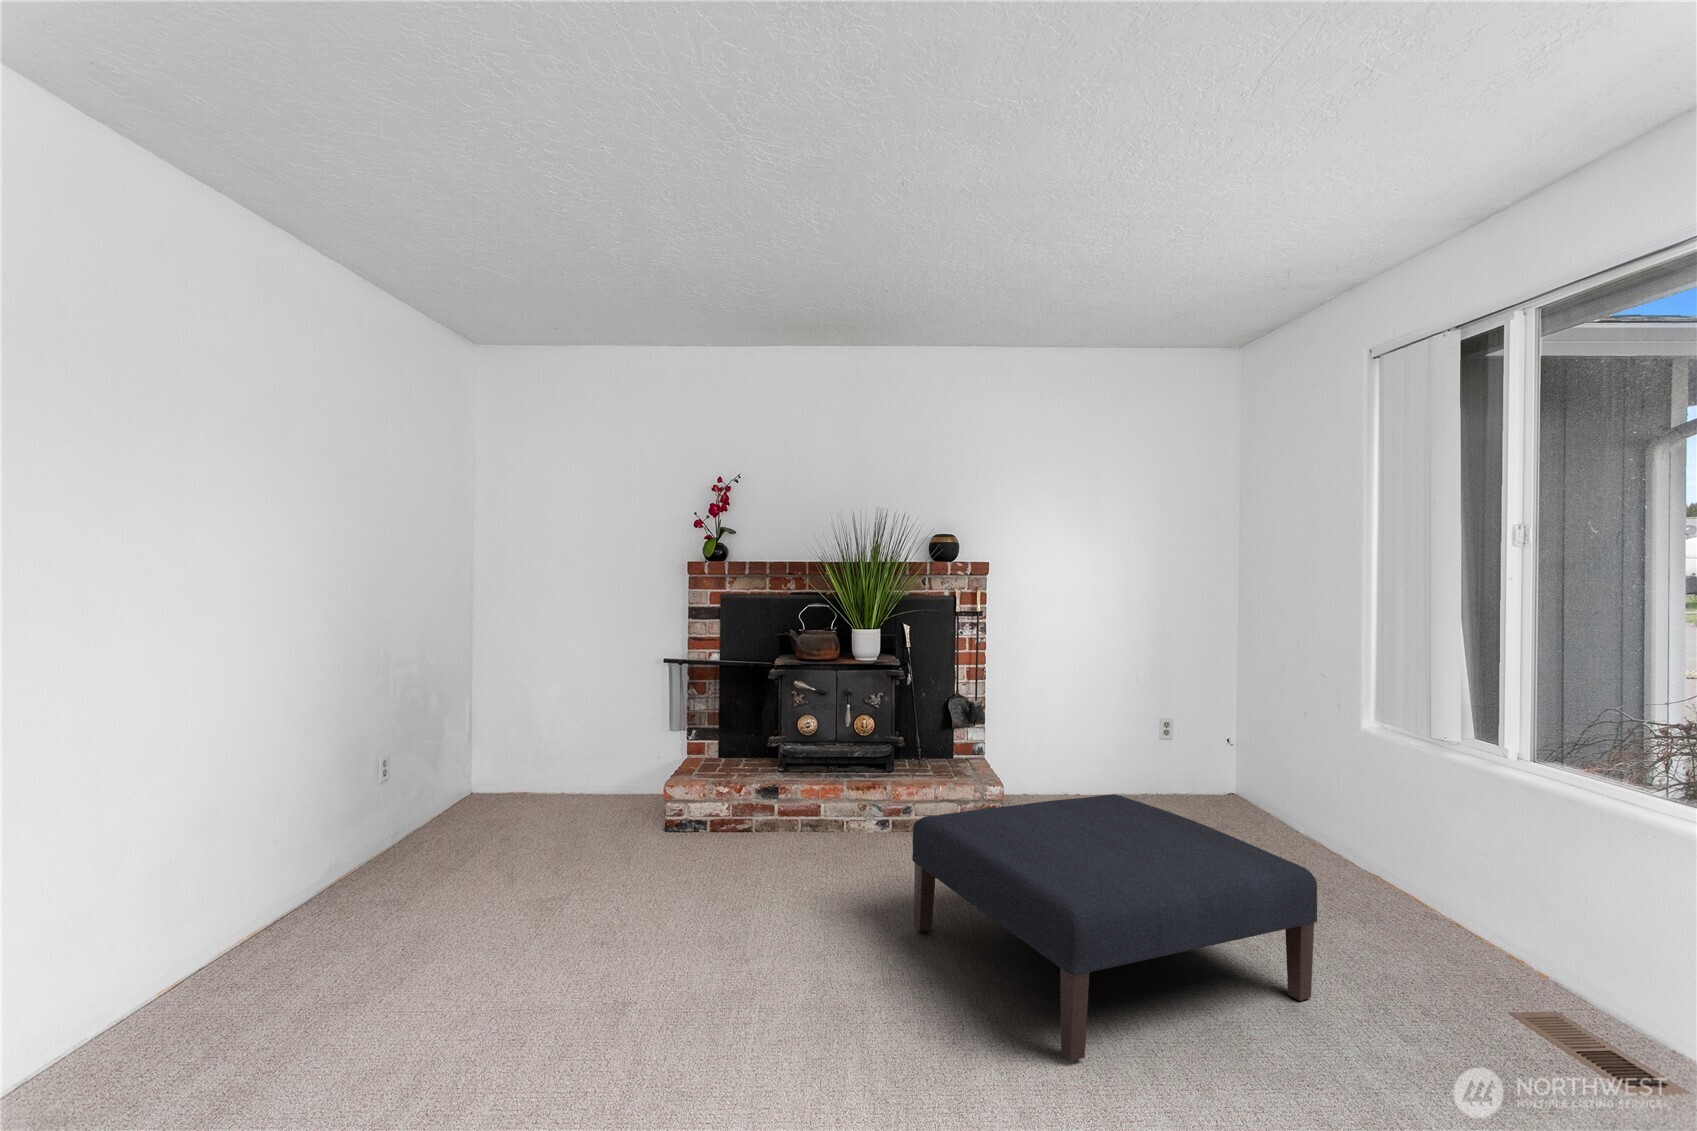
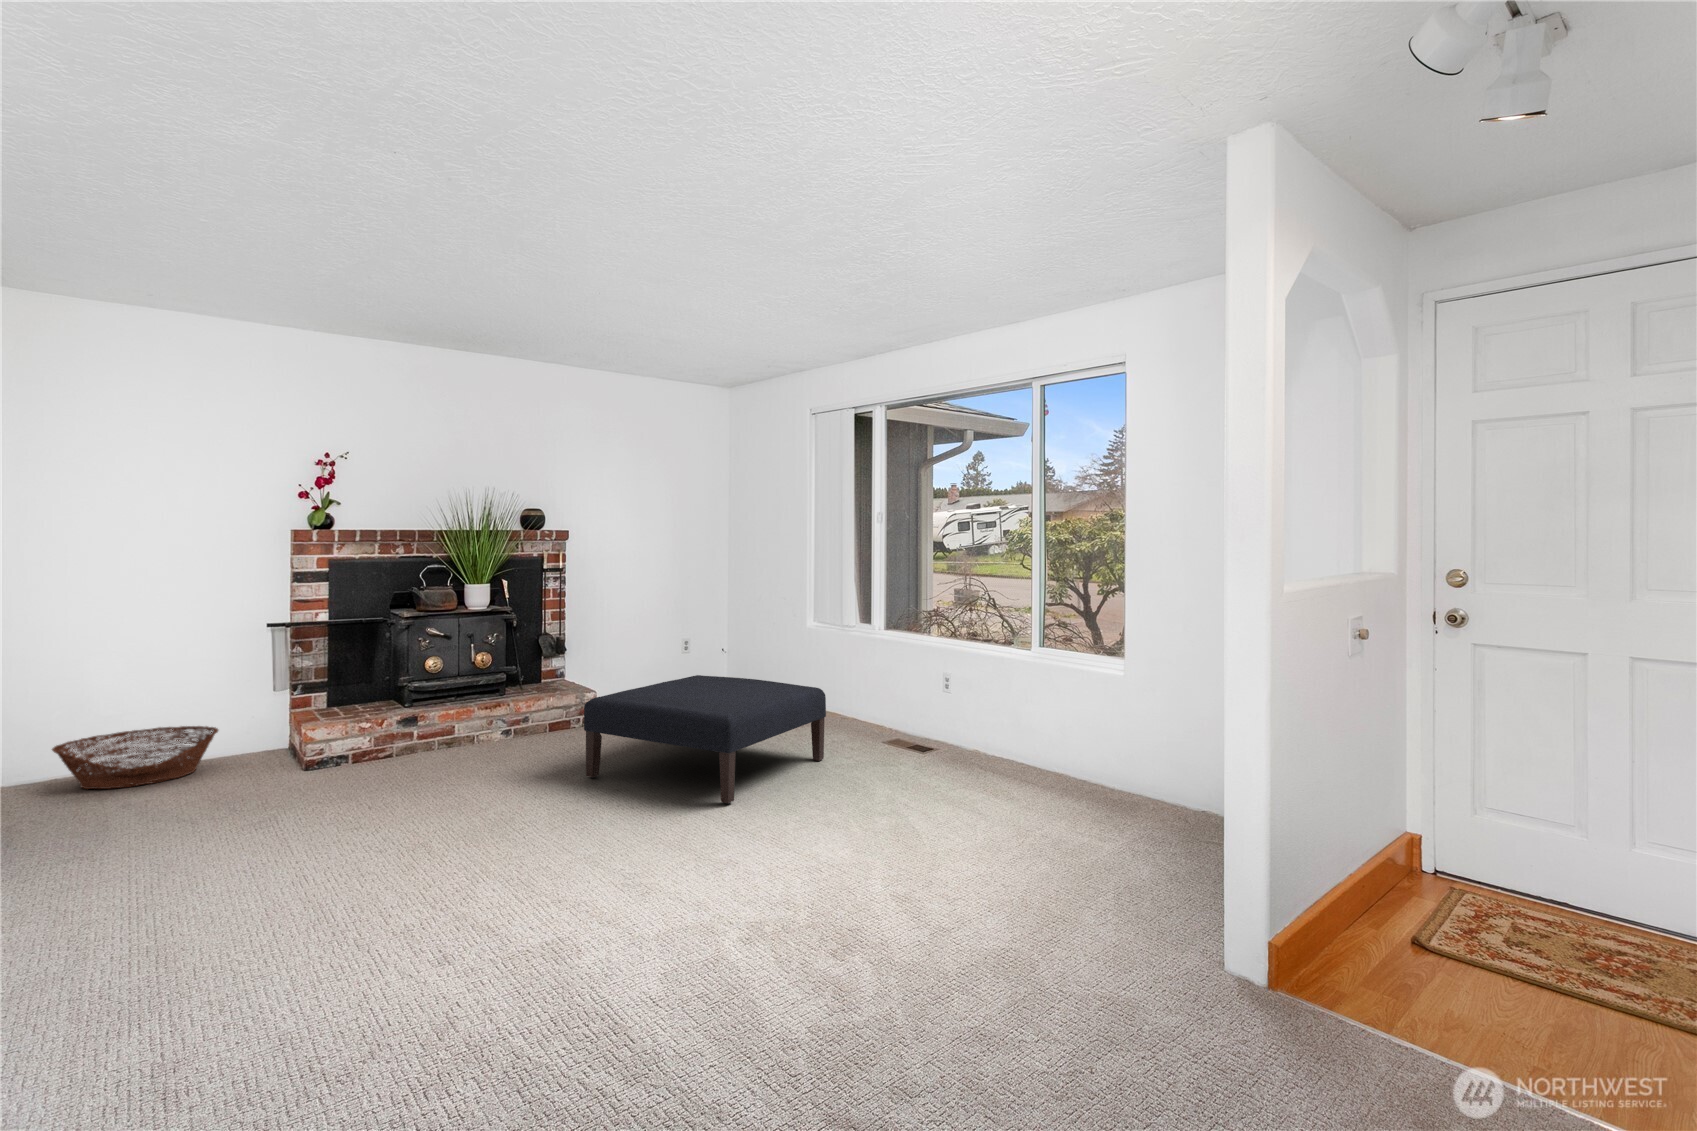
basket: none [478,758,610,819] -> present [52,726,218,789]

